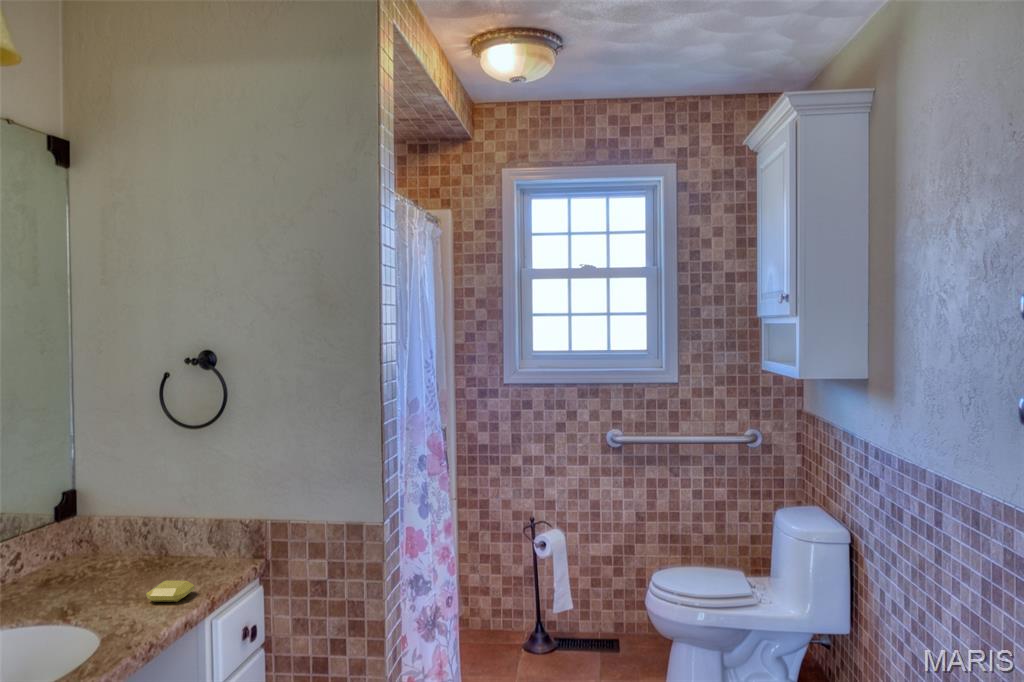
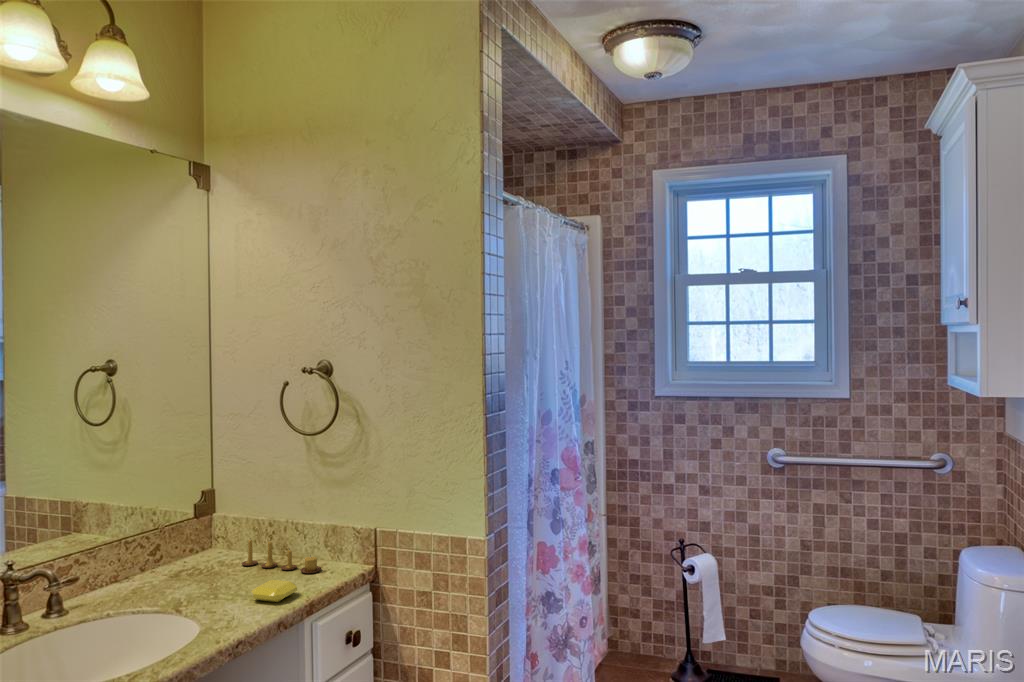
candle: none [115,541,207,573] -> present [241,540,321,573]

